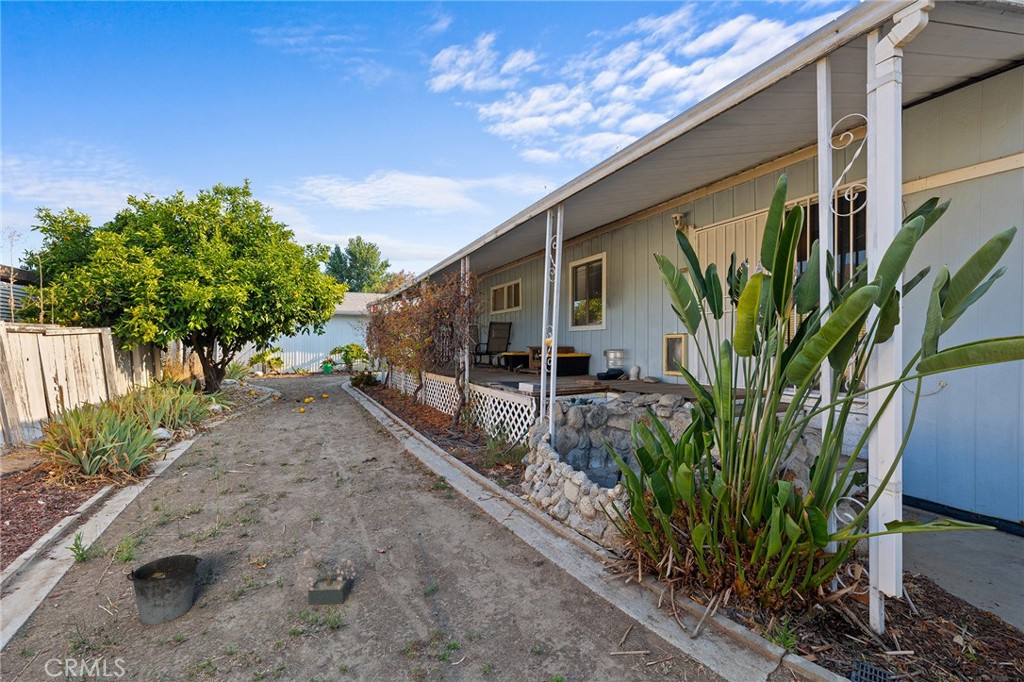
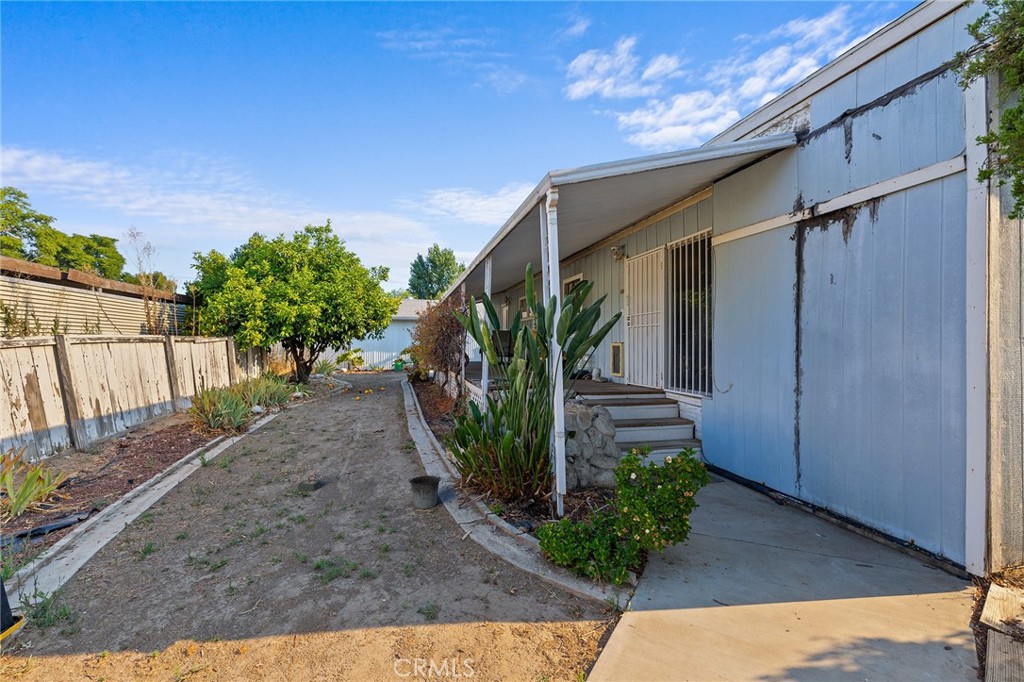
bucket: present [126,554,202,625] -> present [409,476,442,509]

